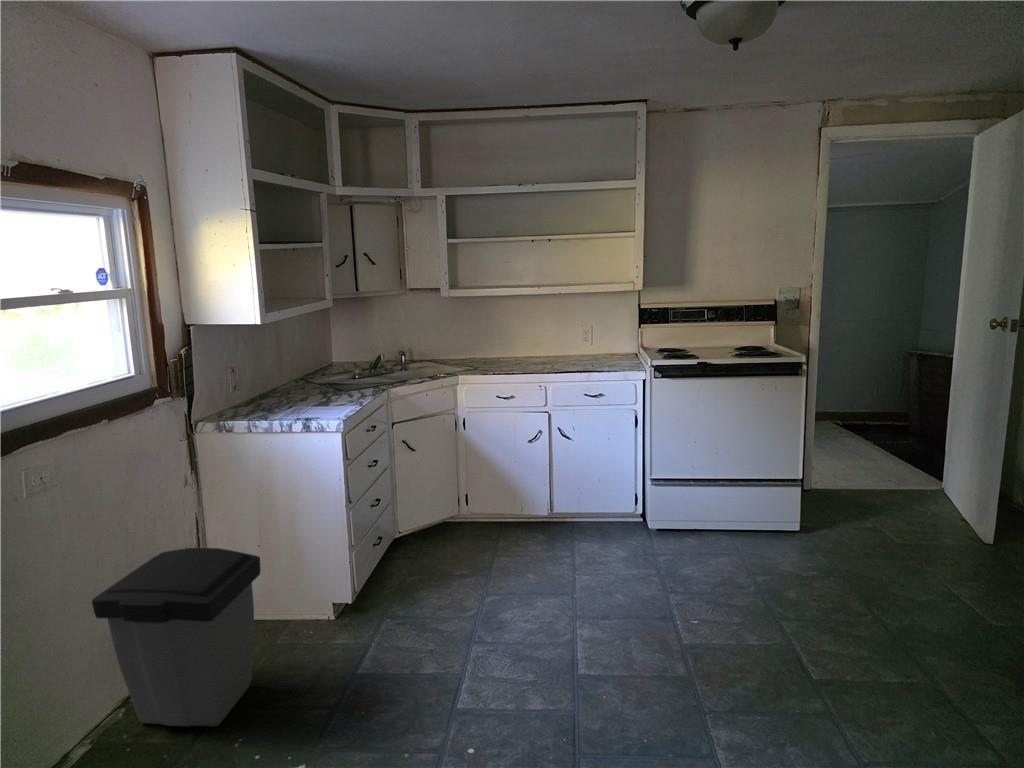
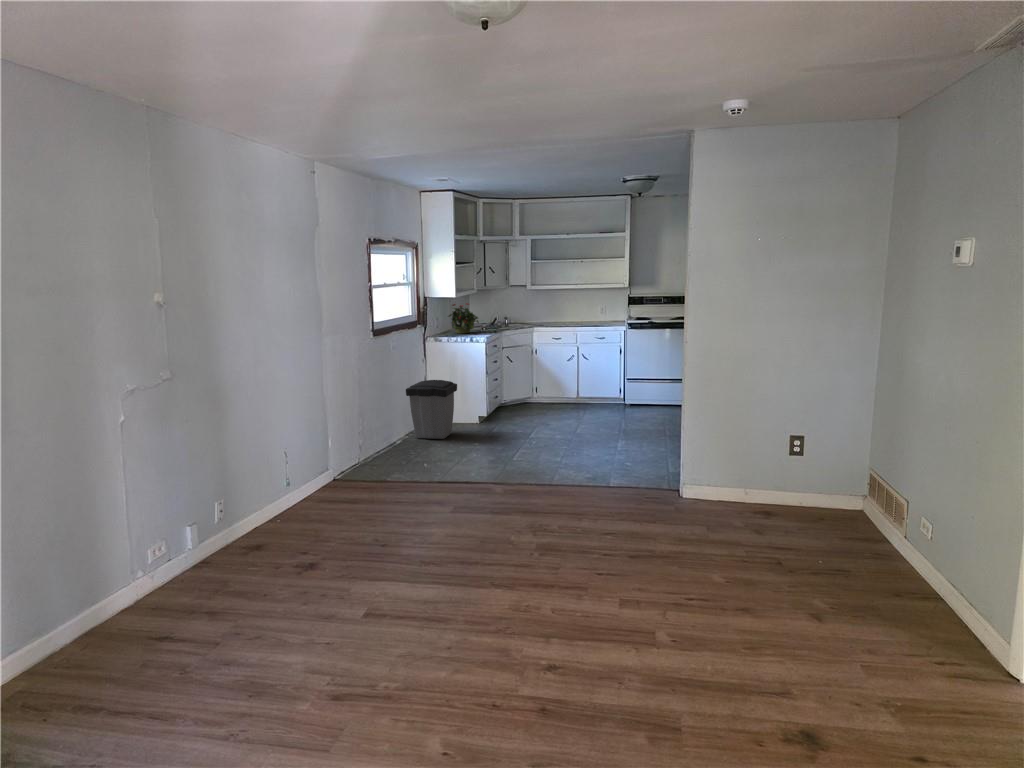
potted plant: none [254,331,332,403] -> present [448,304,479,334]

